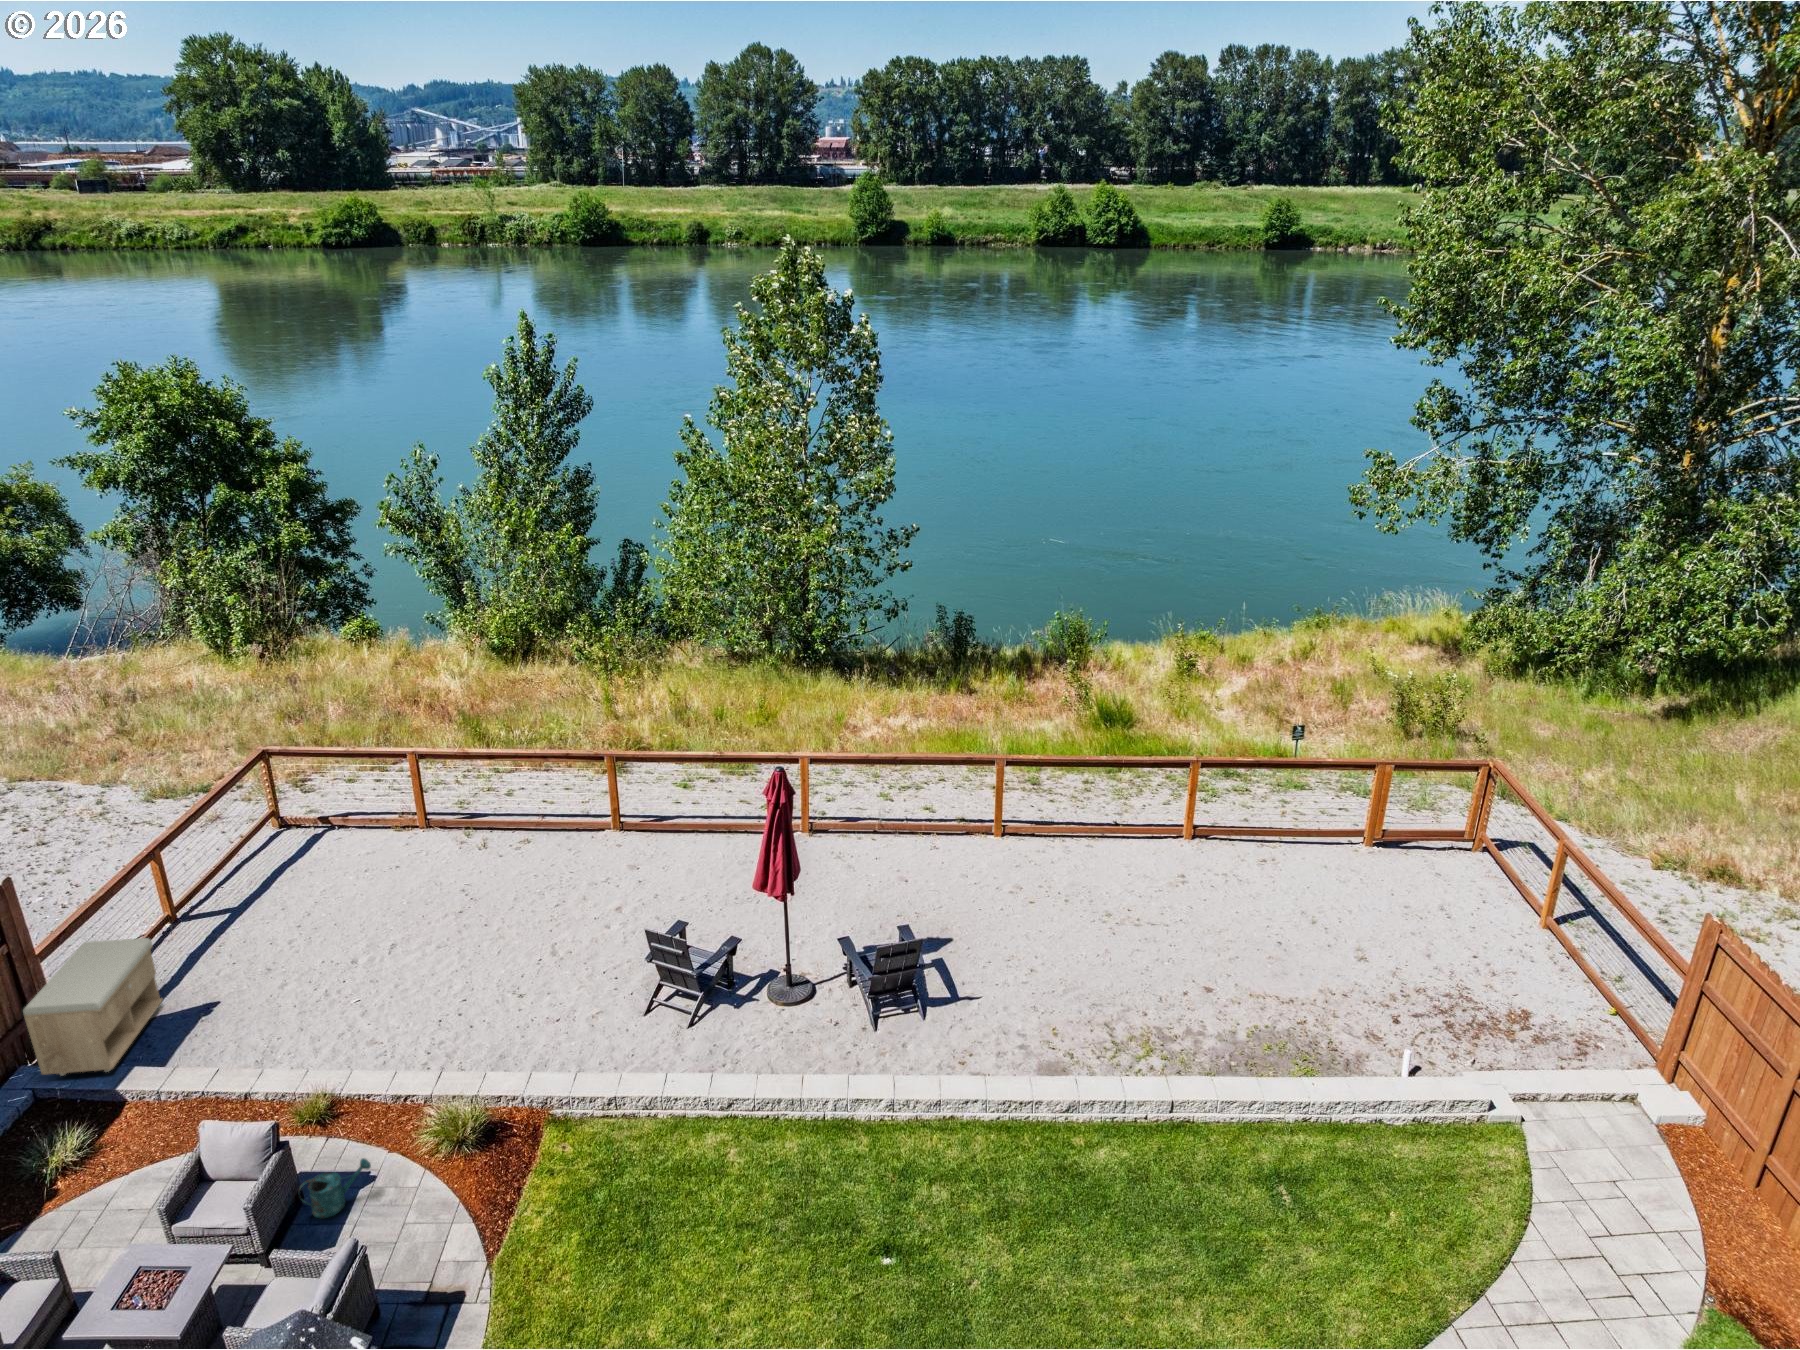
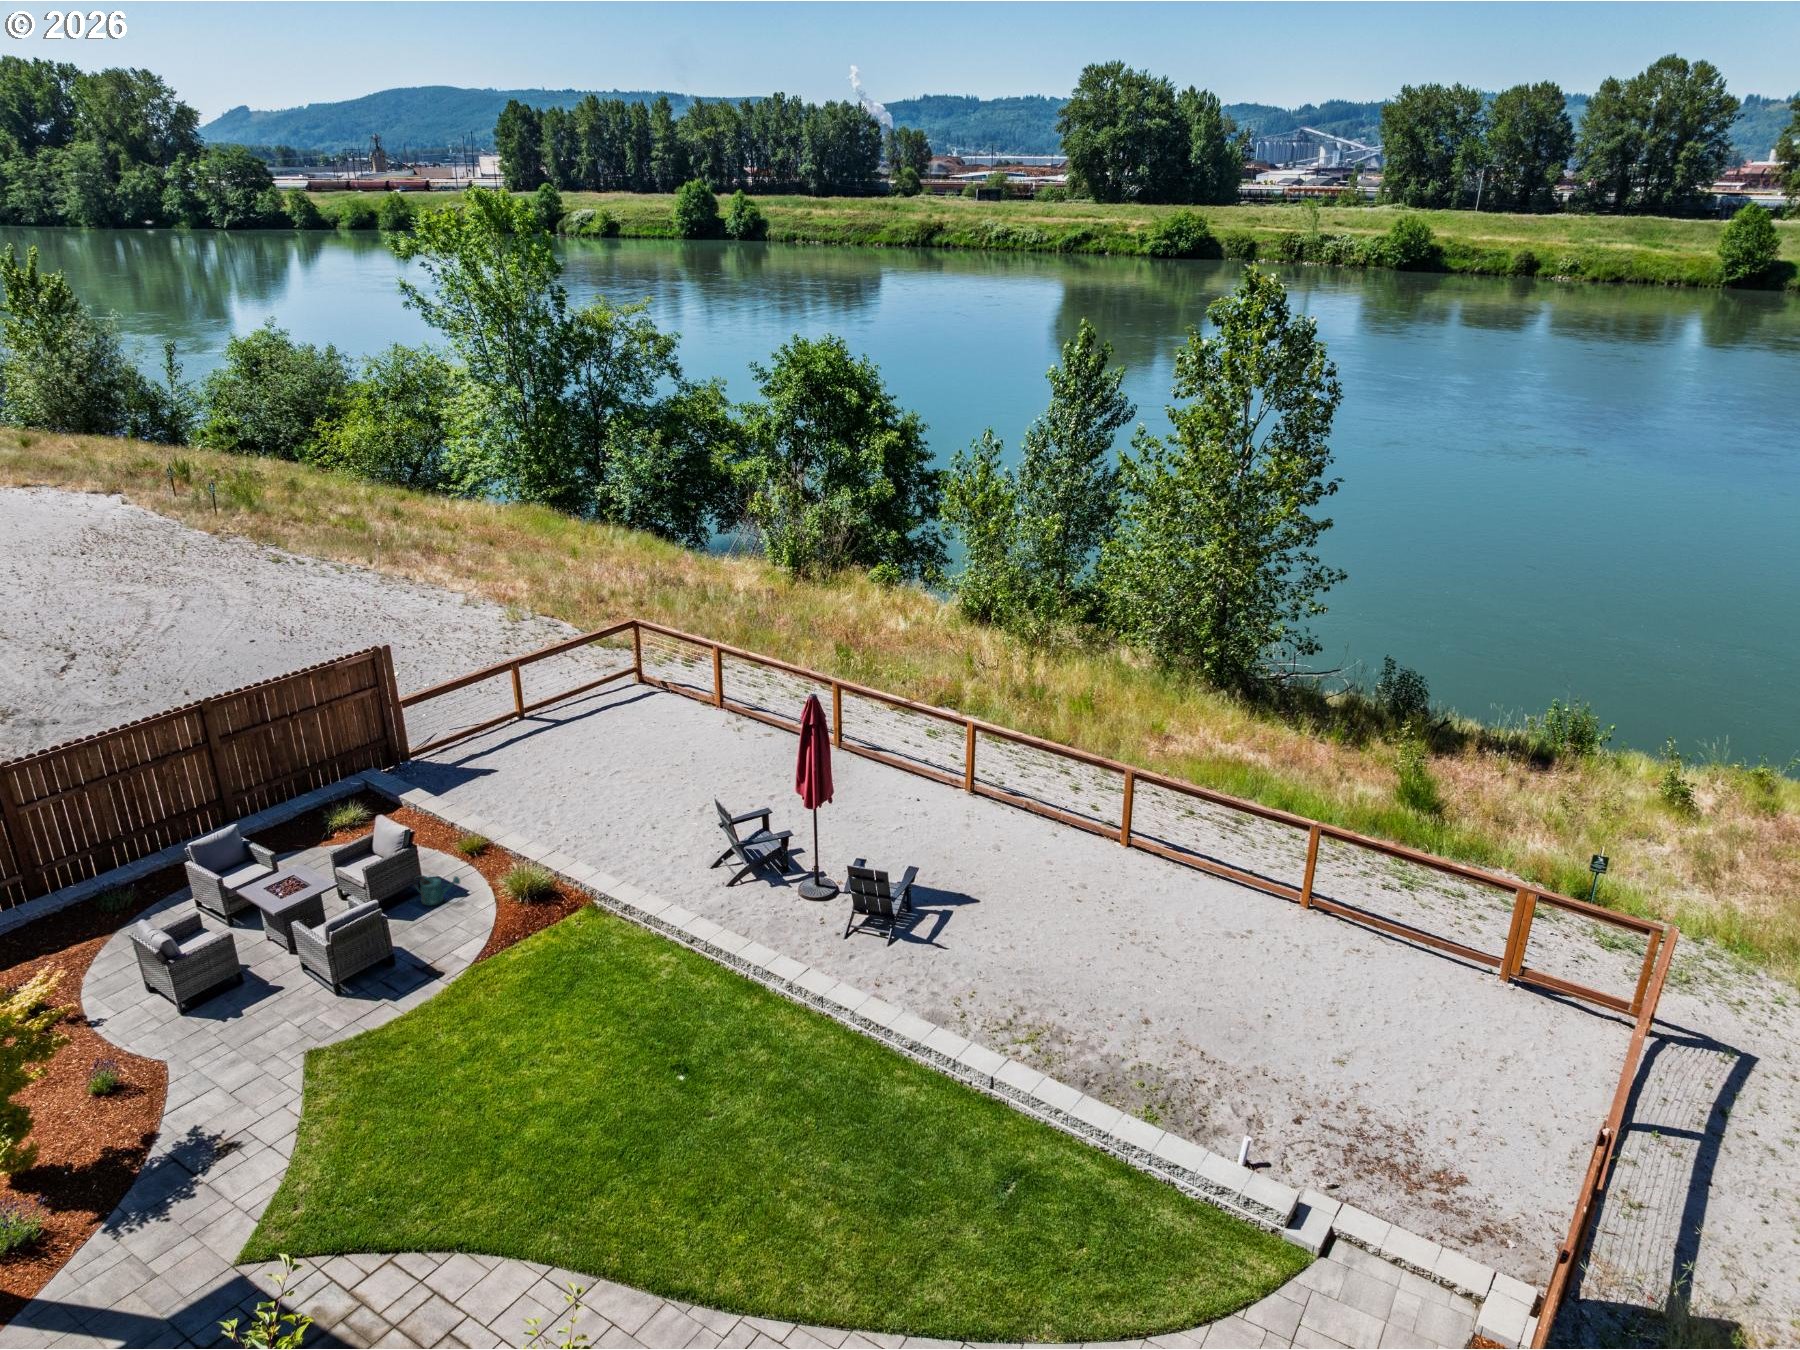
storage bench: present [23,938,163,1076] -> none [374,703,468,787]

